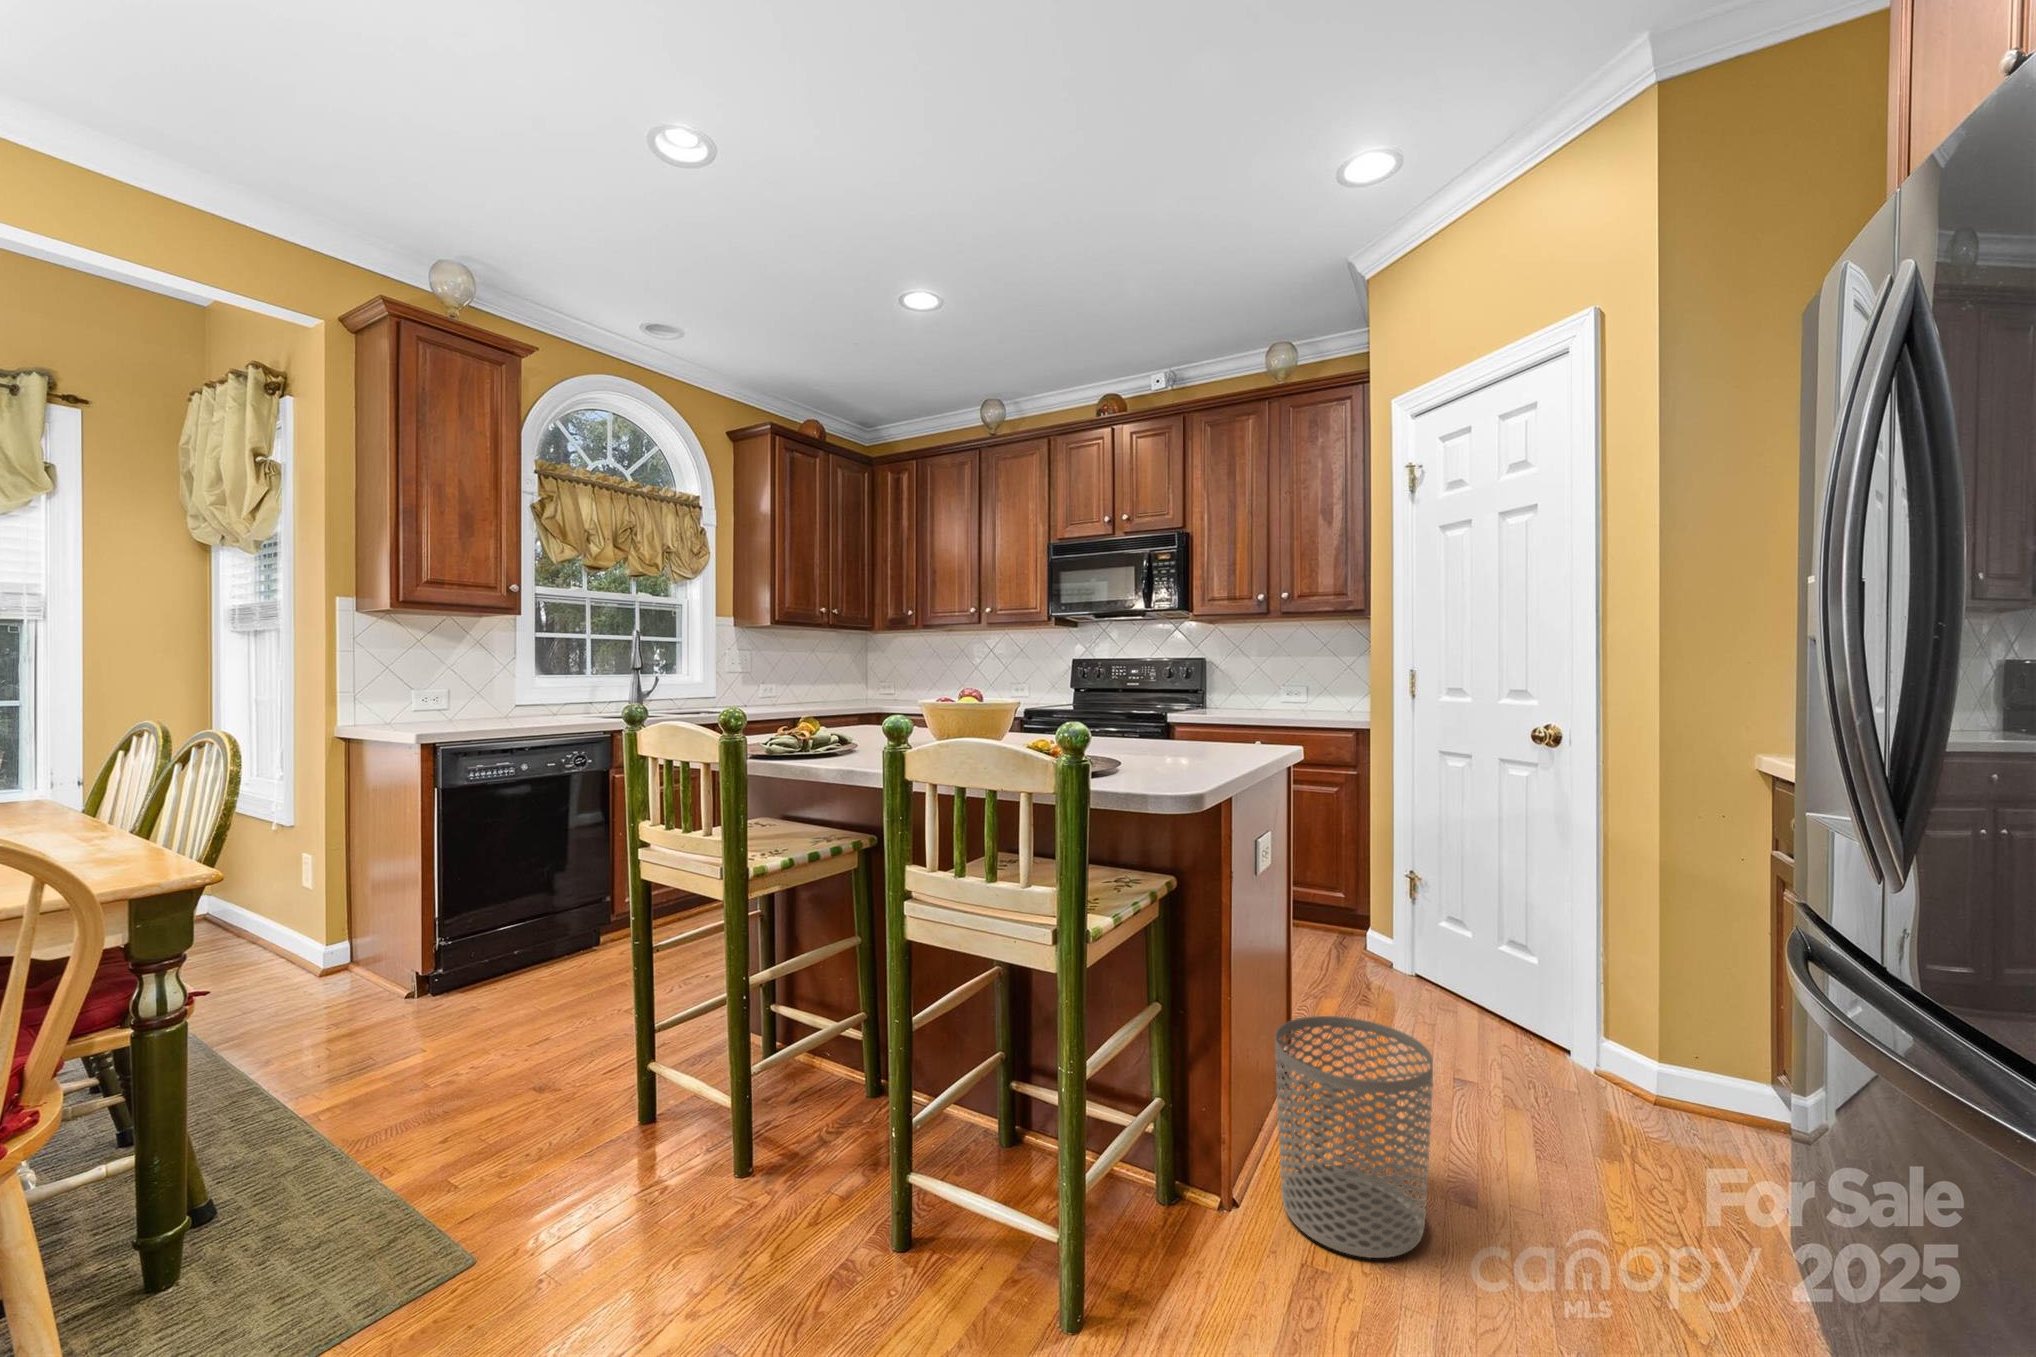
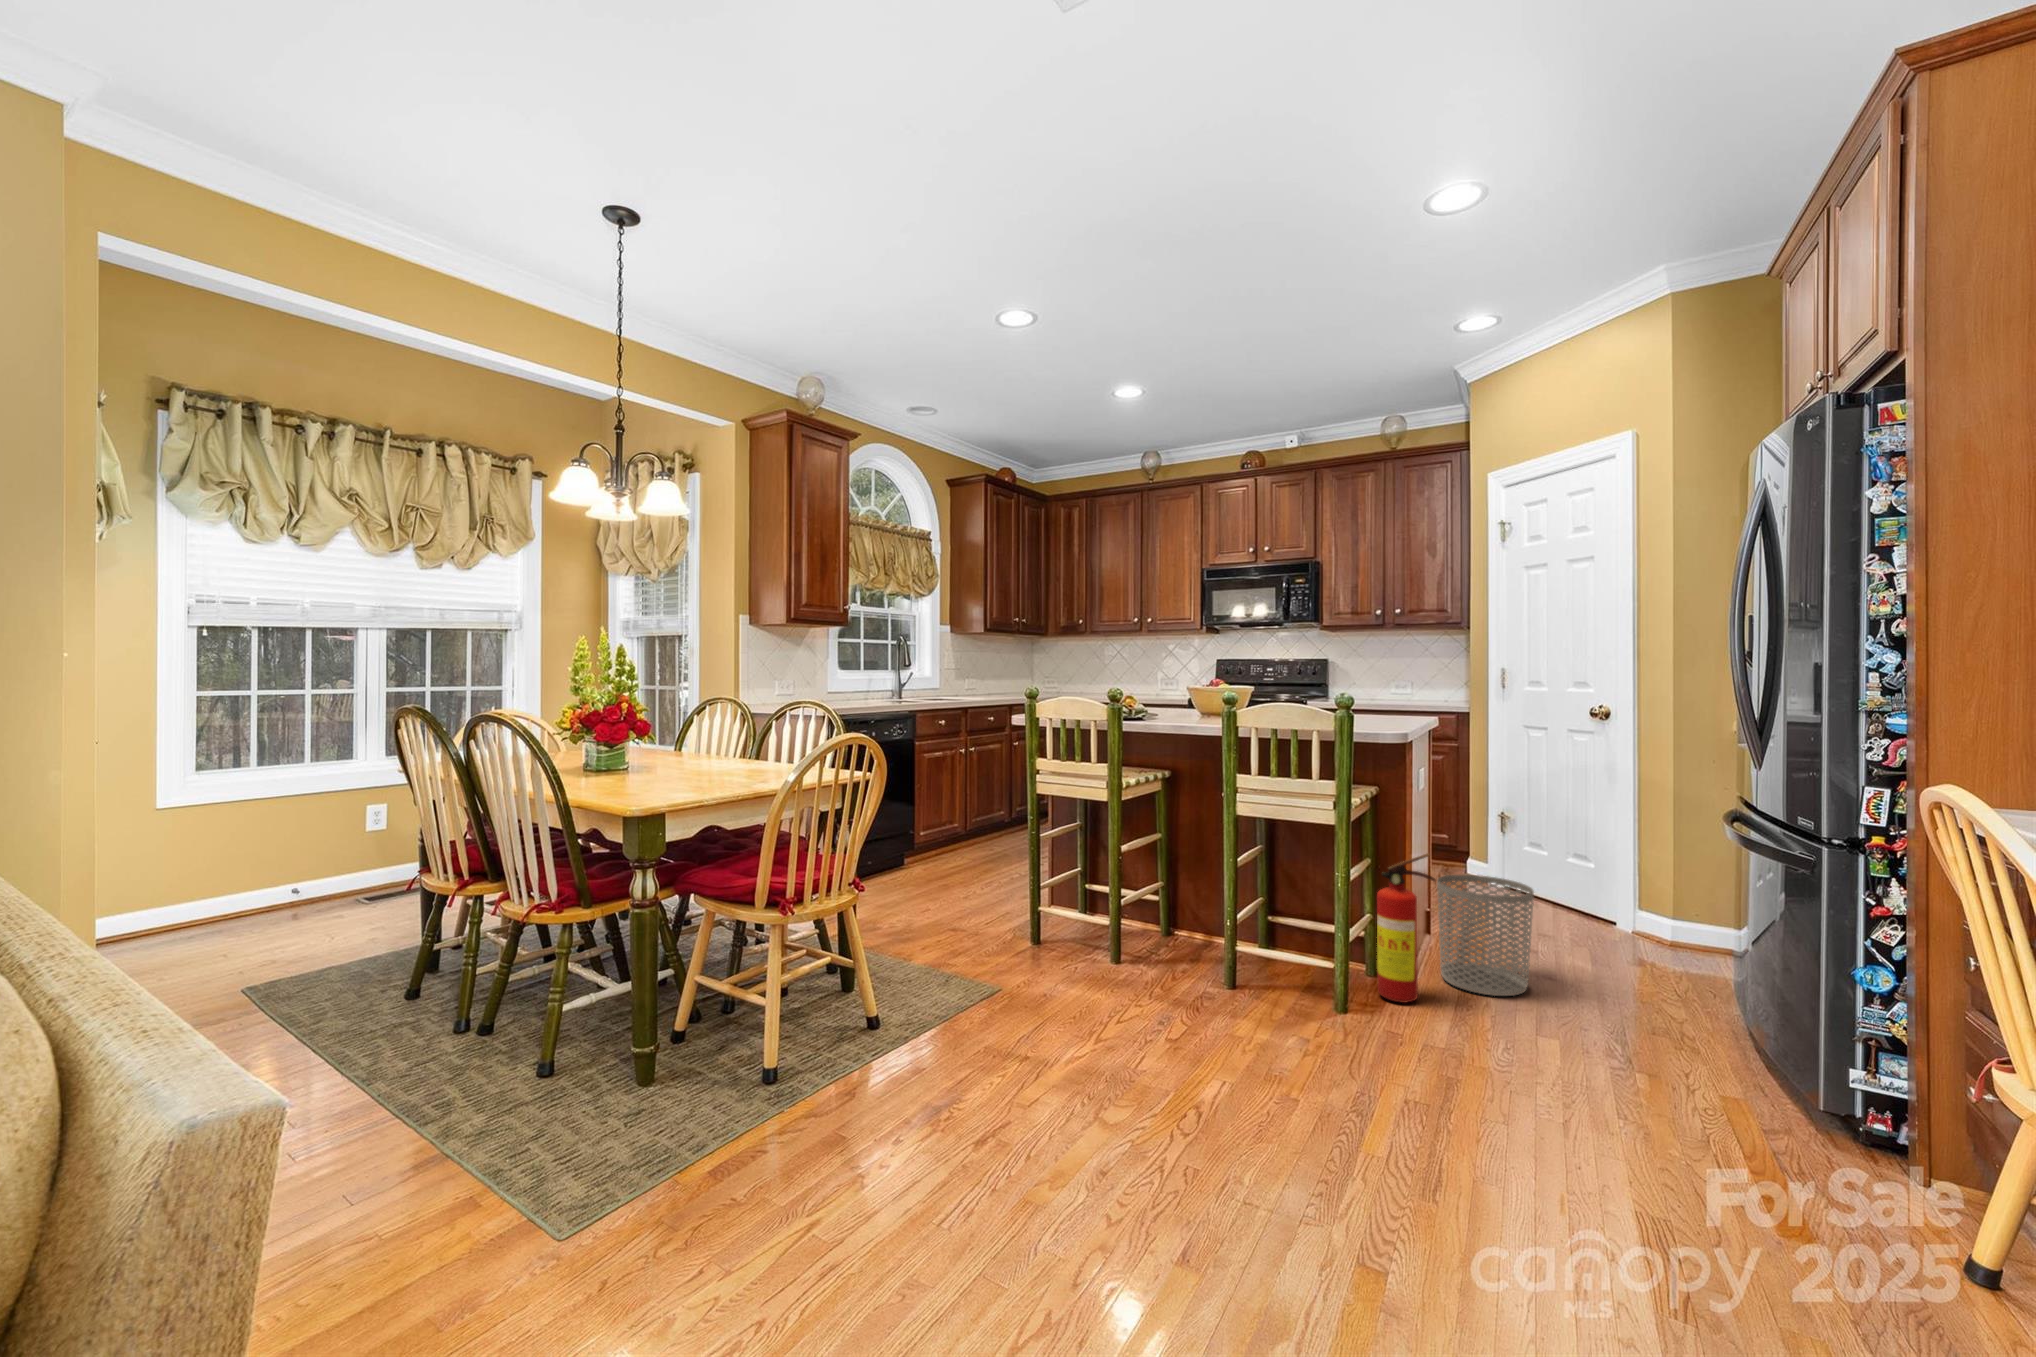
fire extinguisher: none [1157,1006,1256,1286] -> present [1377,853,1436,1003]

